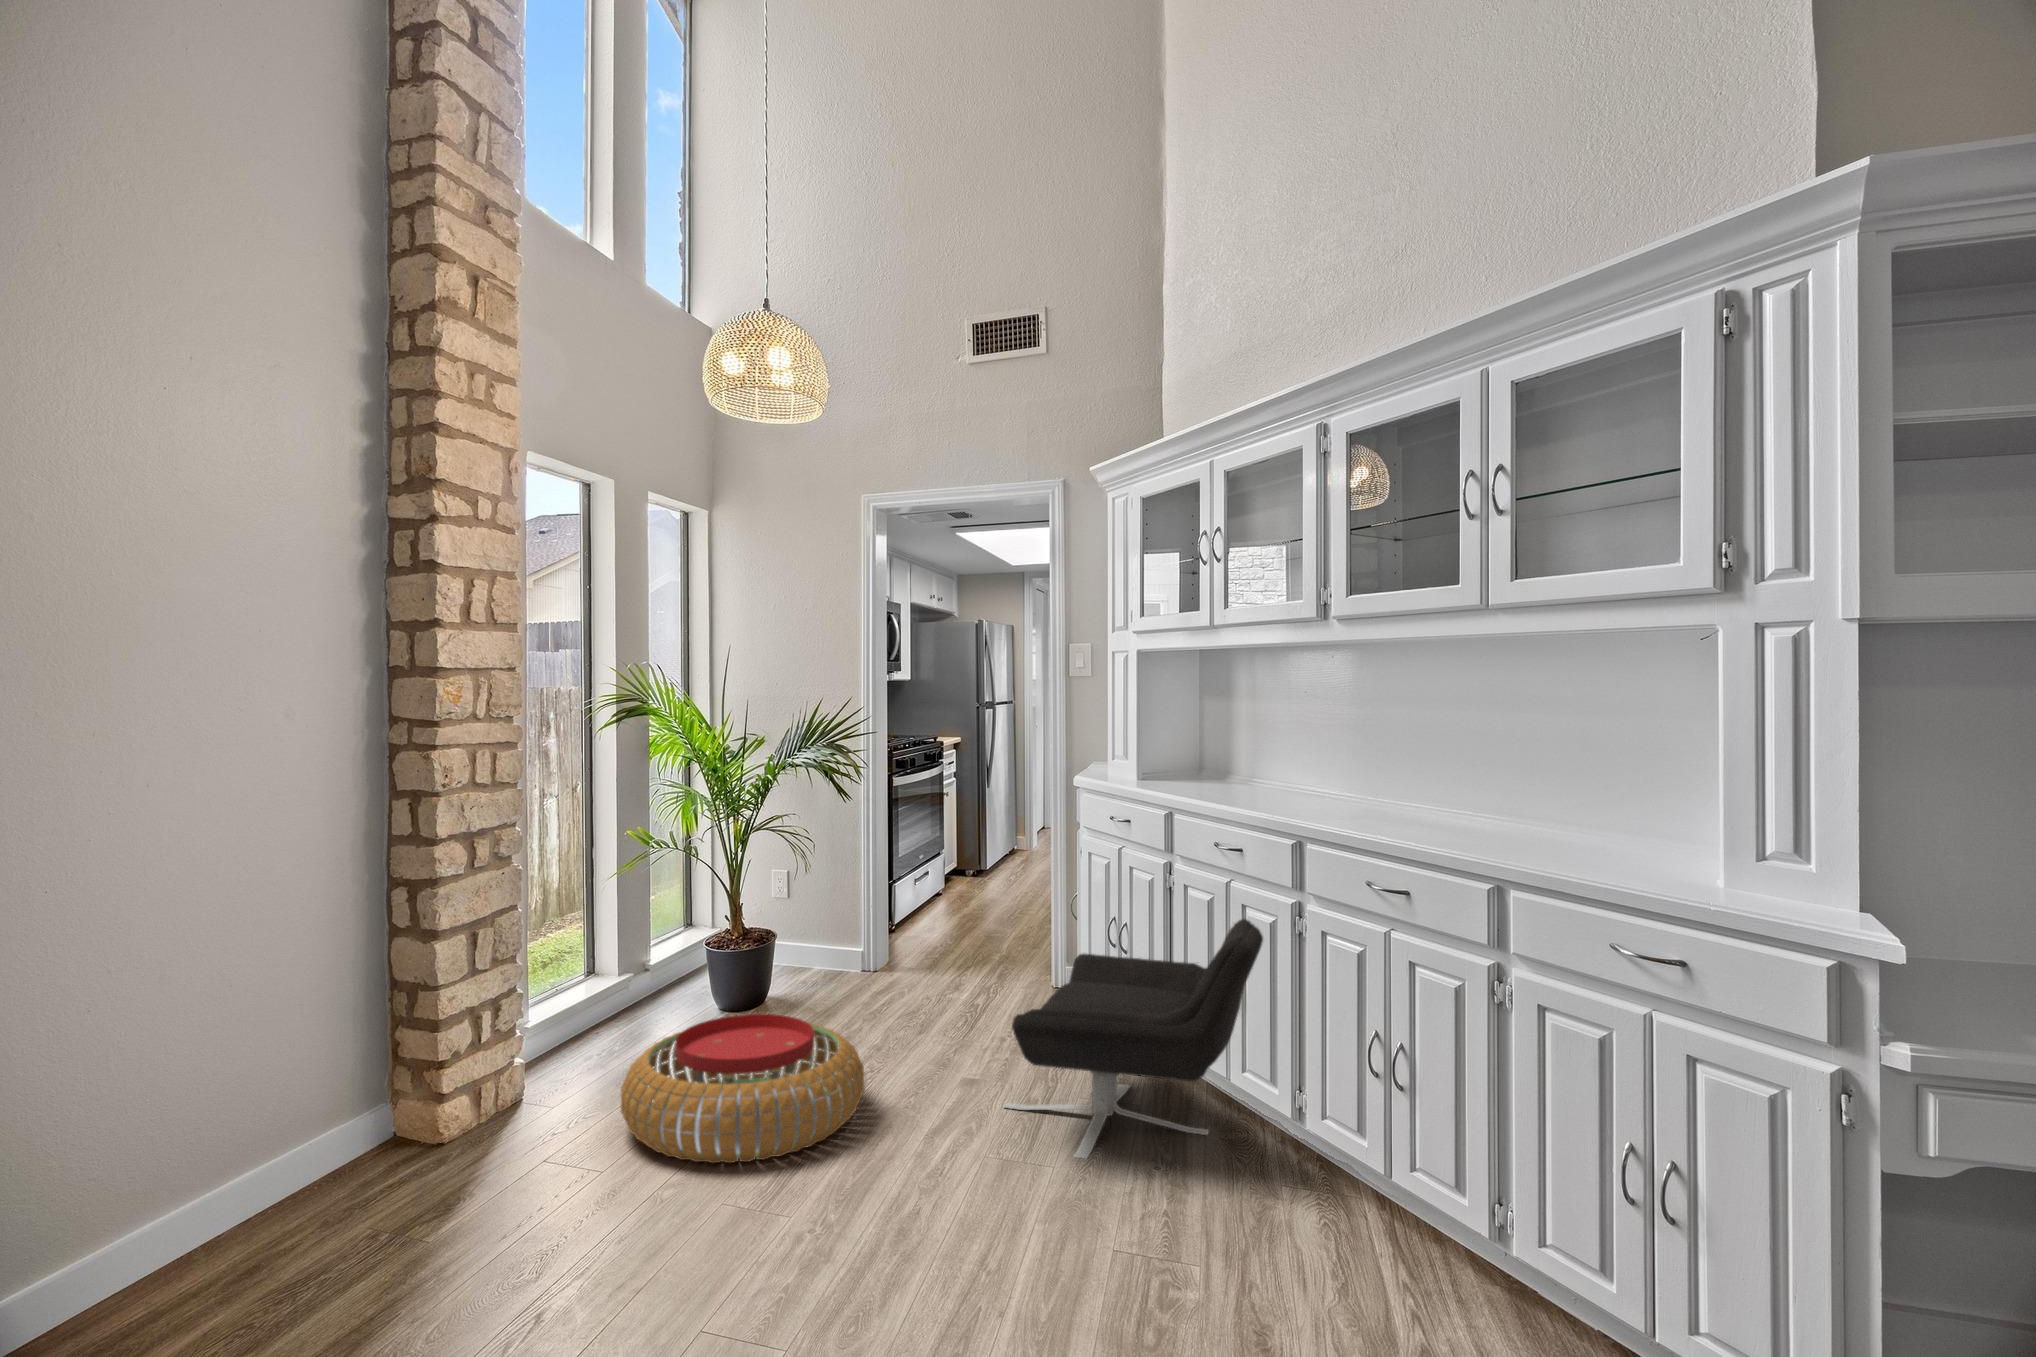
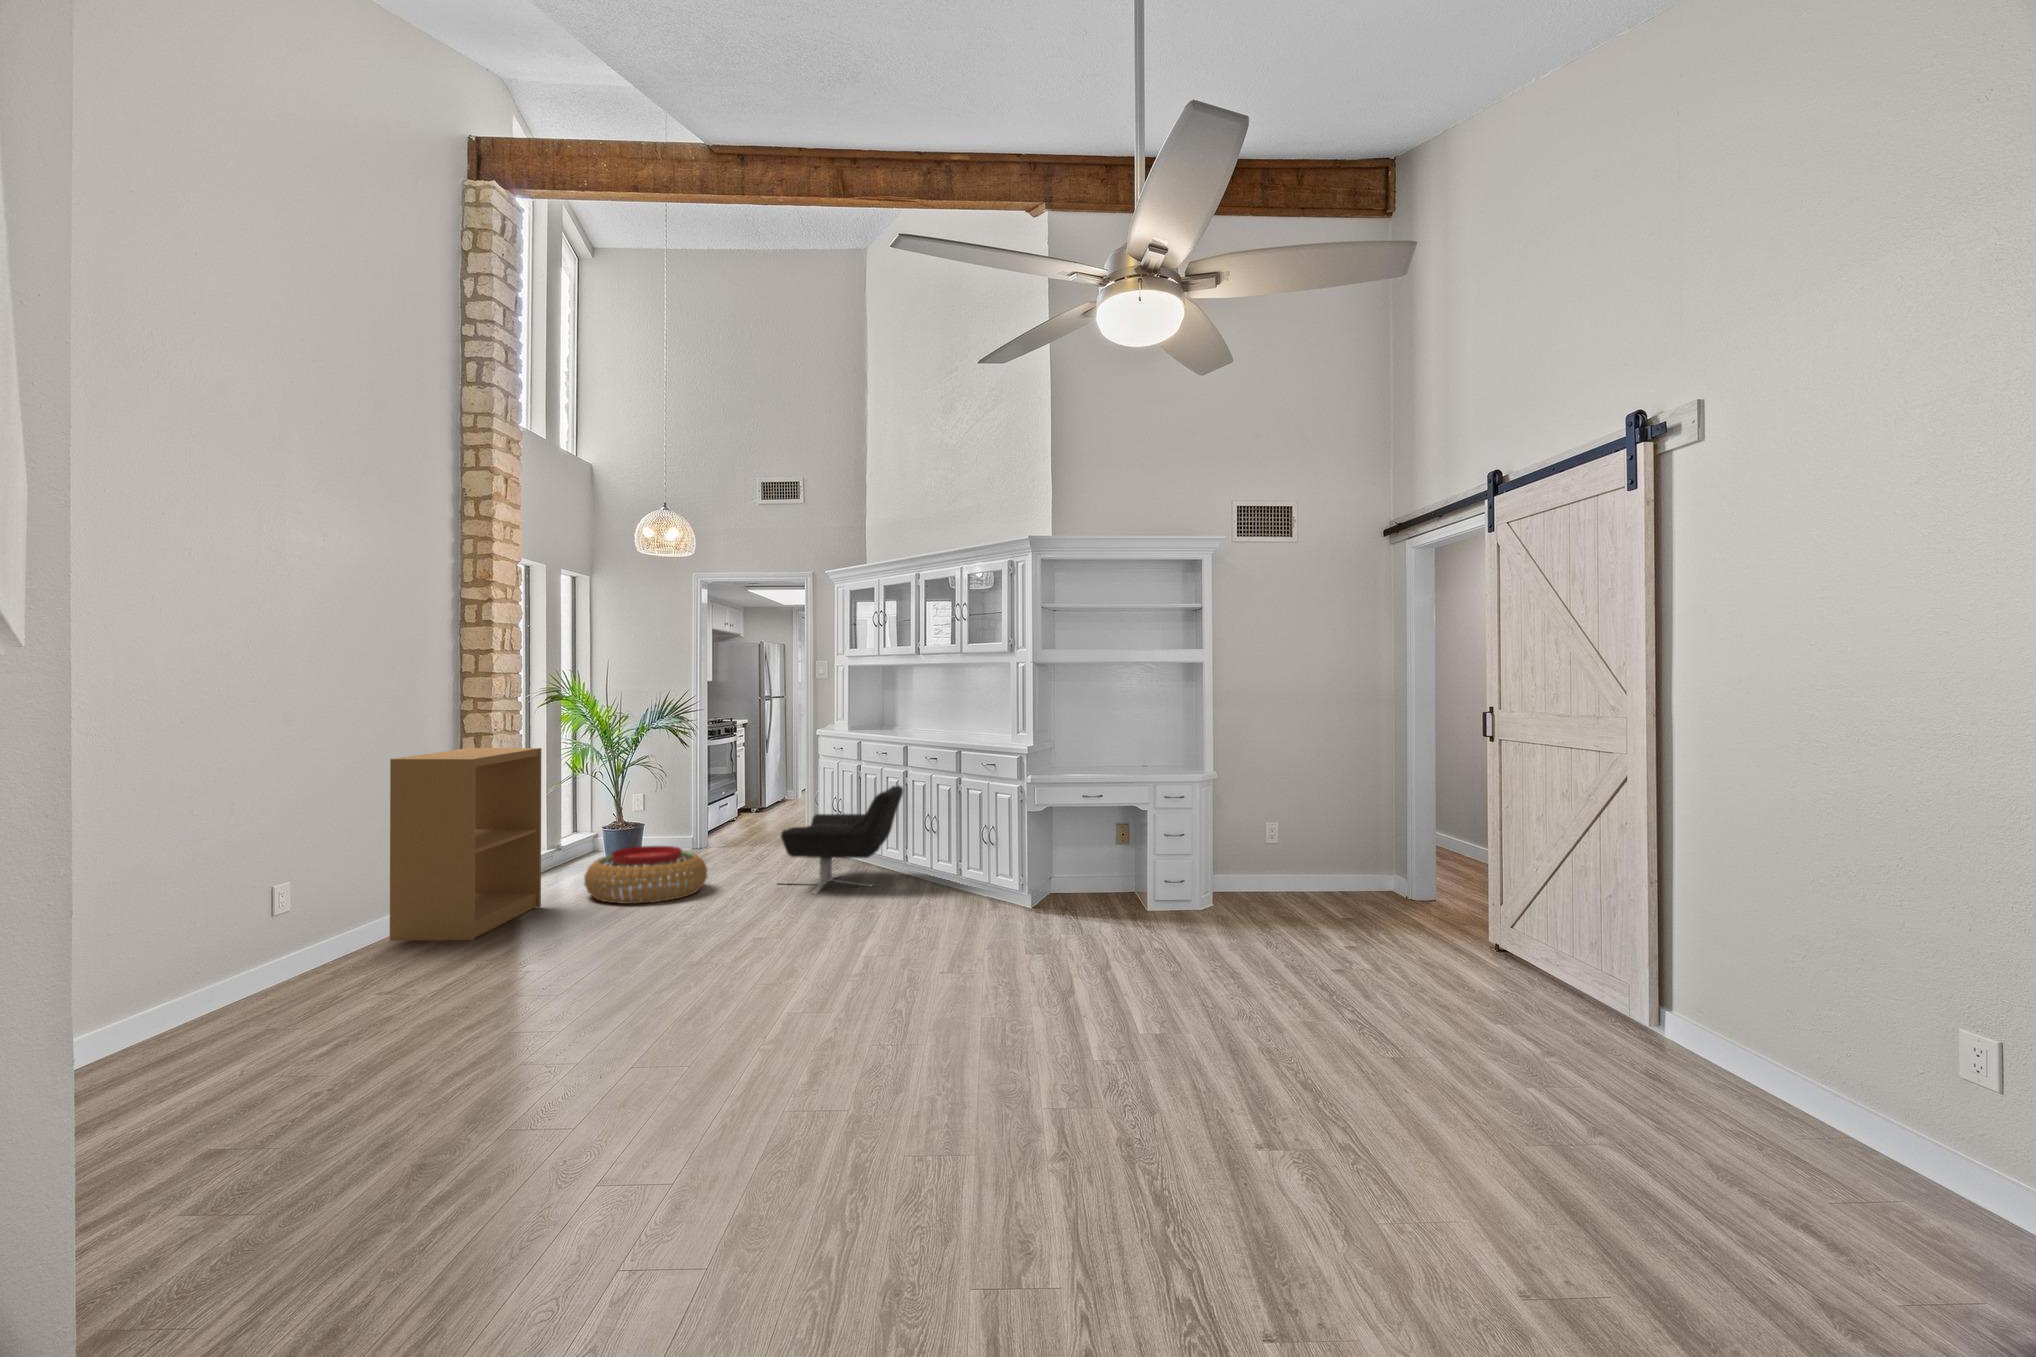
bookshelf: none [141,822,526,1308] -> present [390,748,541,940]

